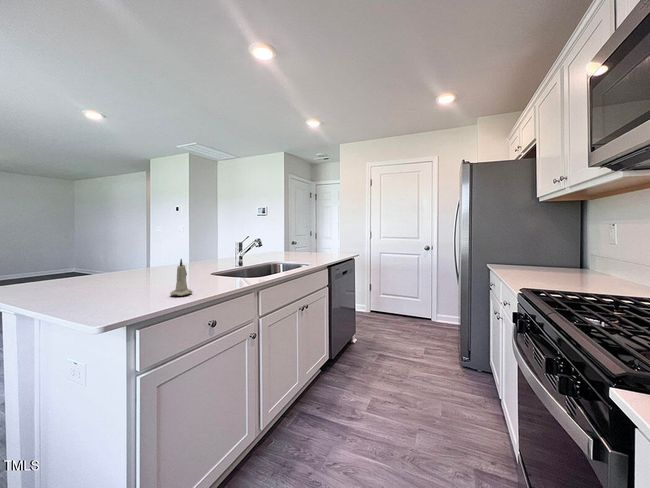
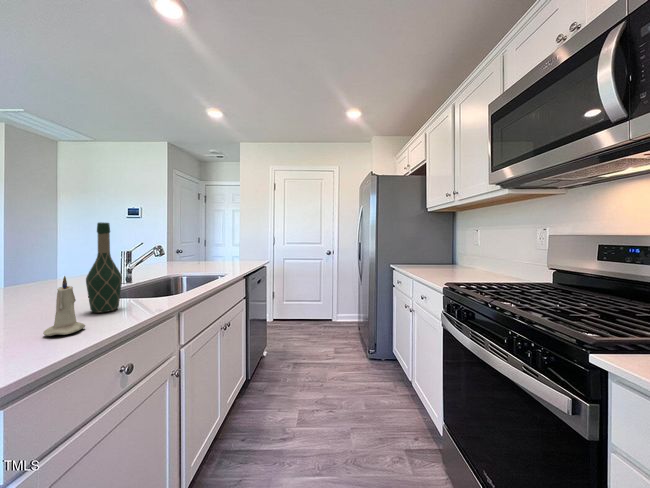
wine bottle: none [199,223,220,285] -> present [86,222,122,313]

